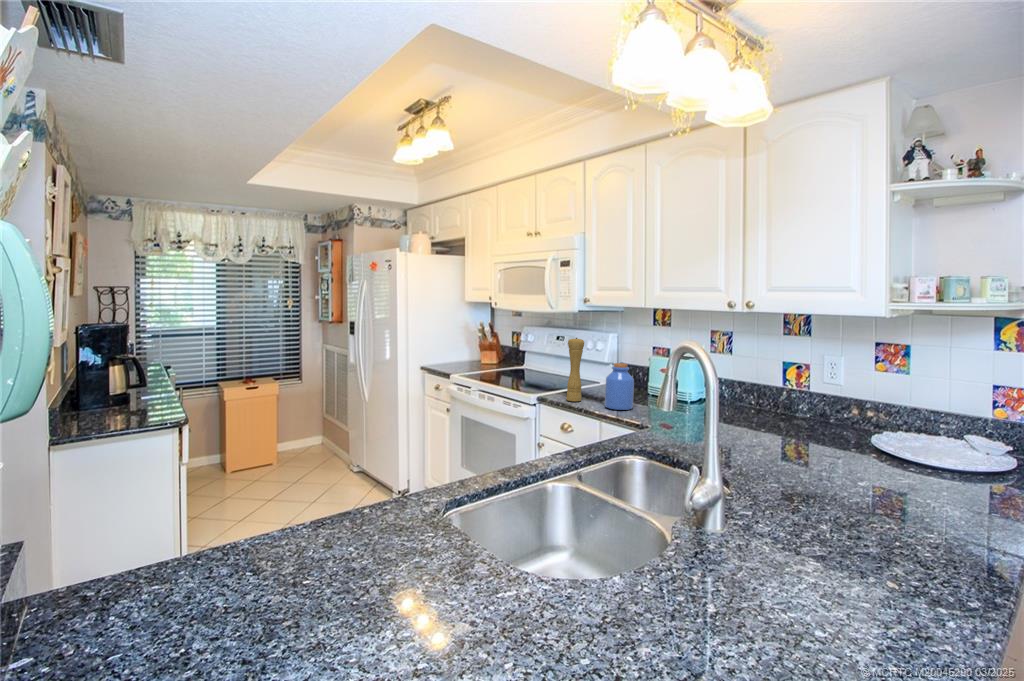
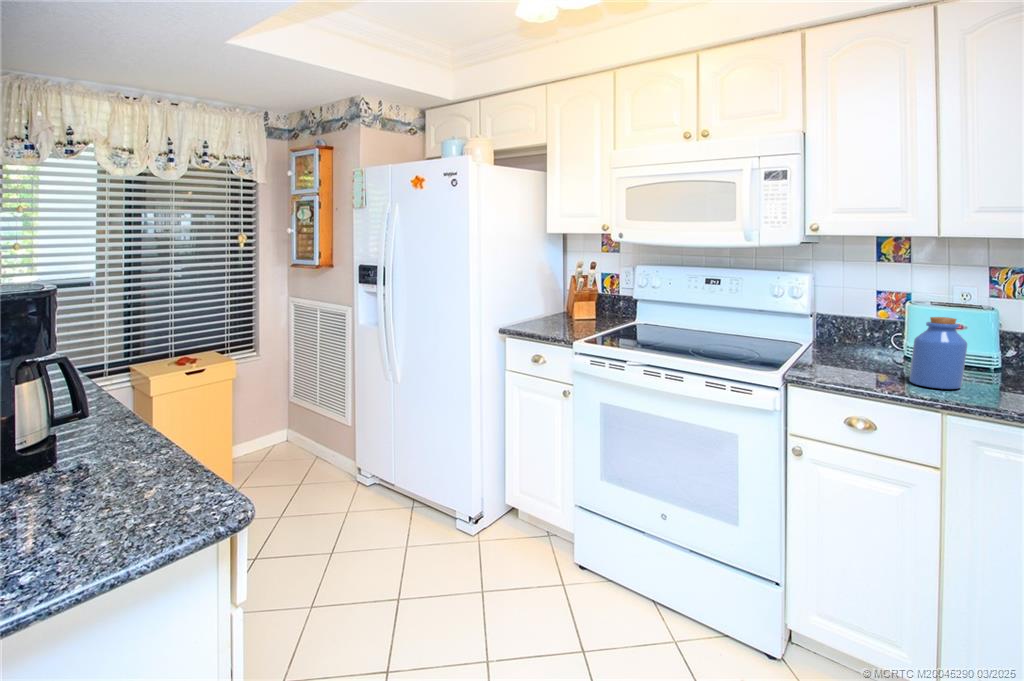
pepper mill: present [566,338,584,401] -> none [829,280,865,377]

